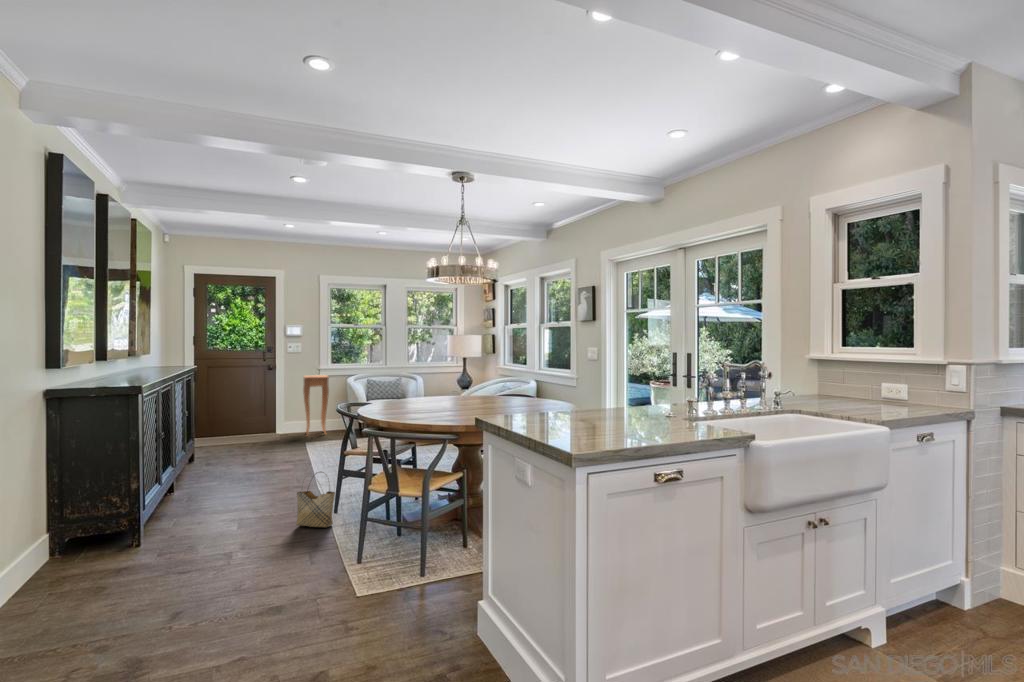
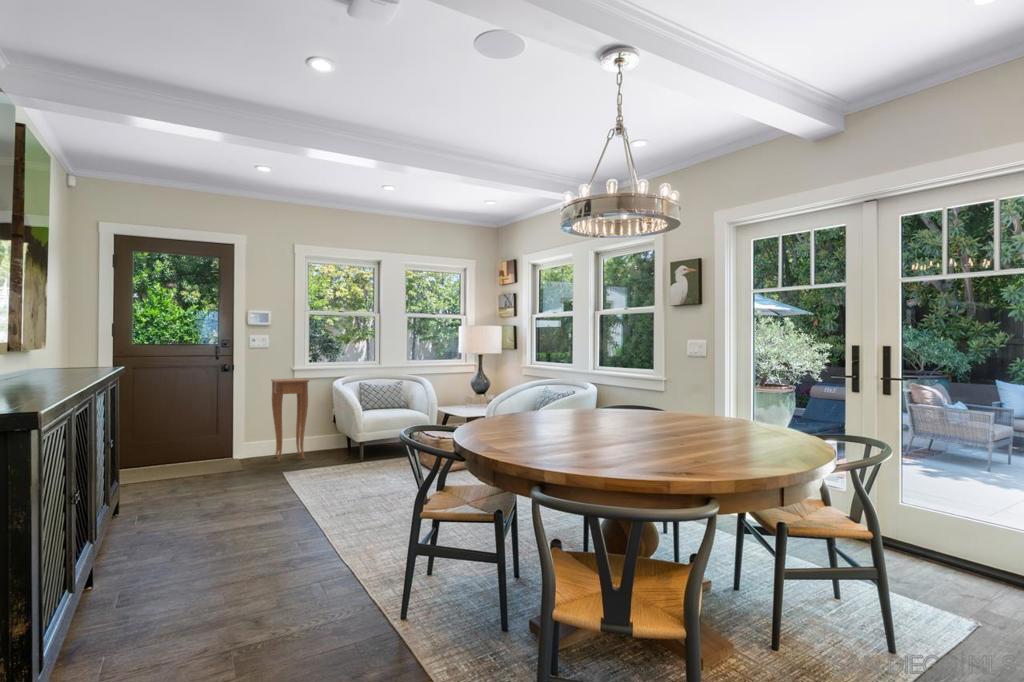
woven basket: present [296,476,335,527] -> none [340,553,410,657]

